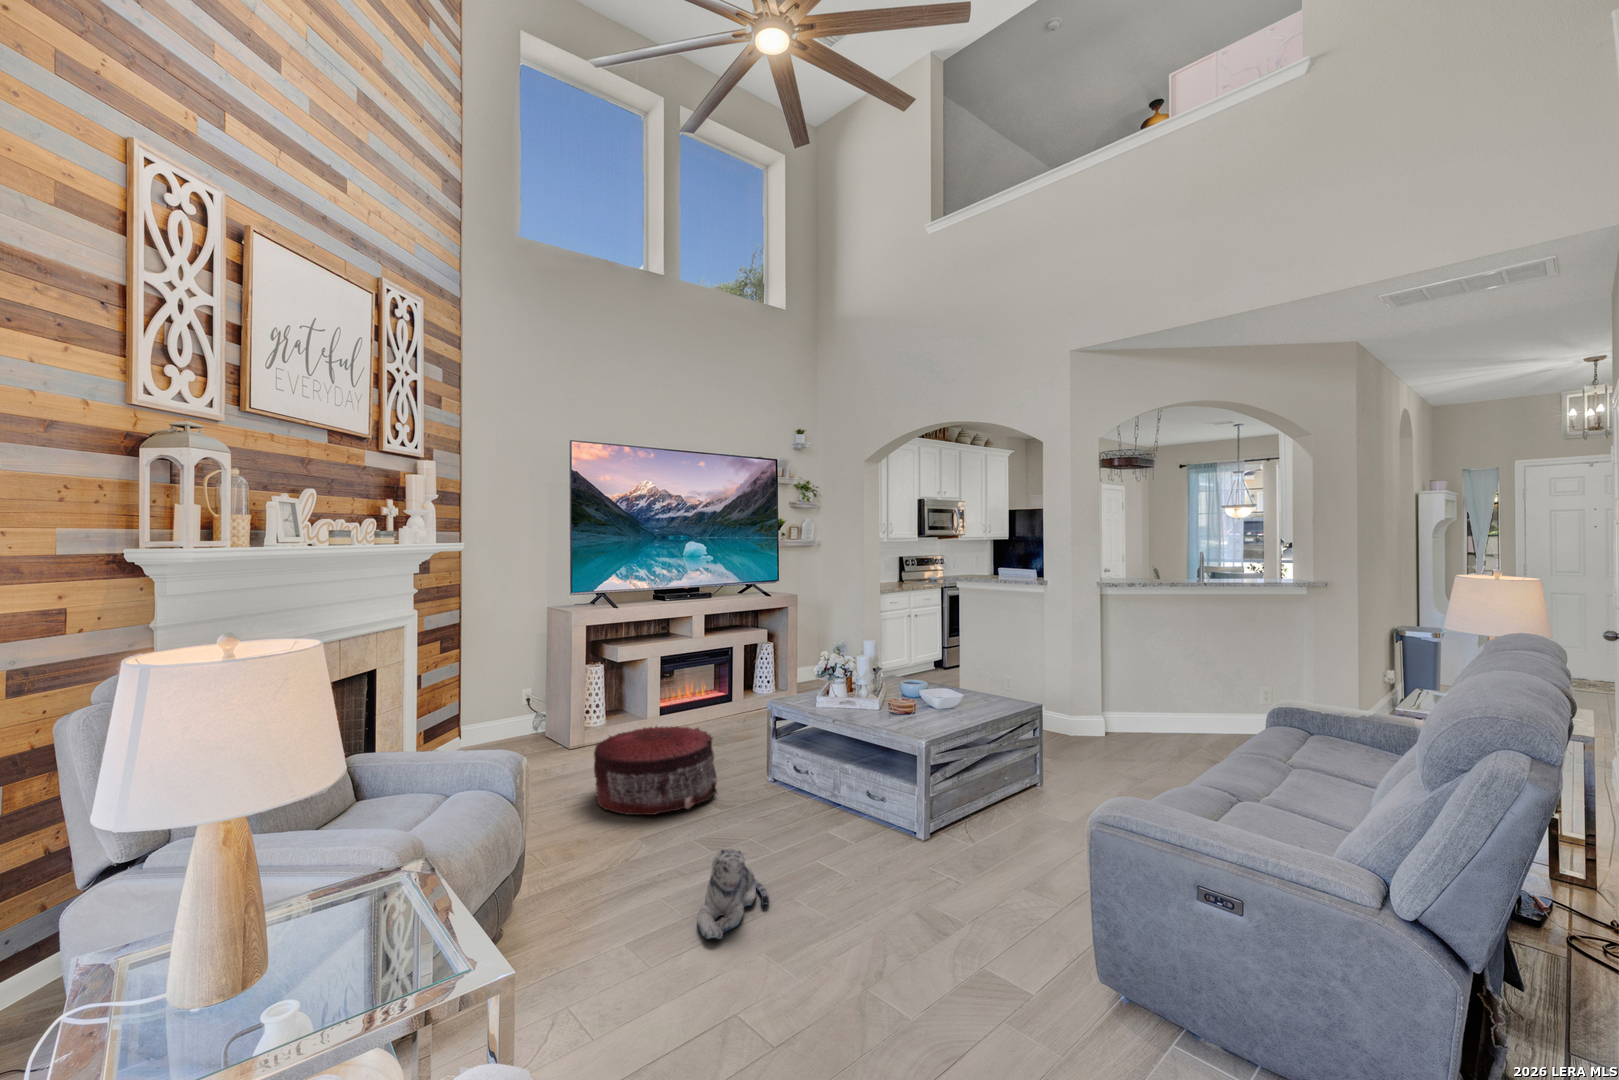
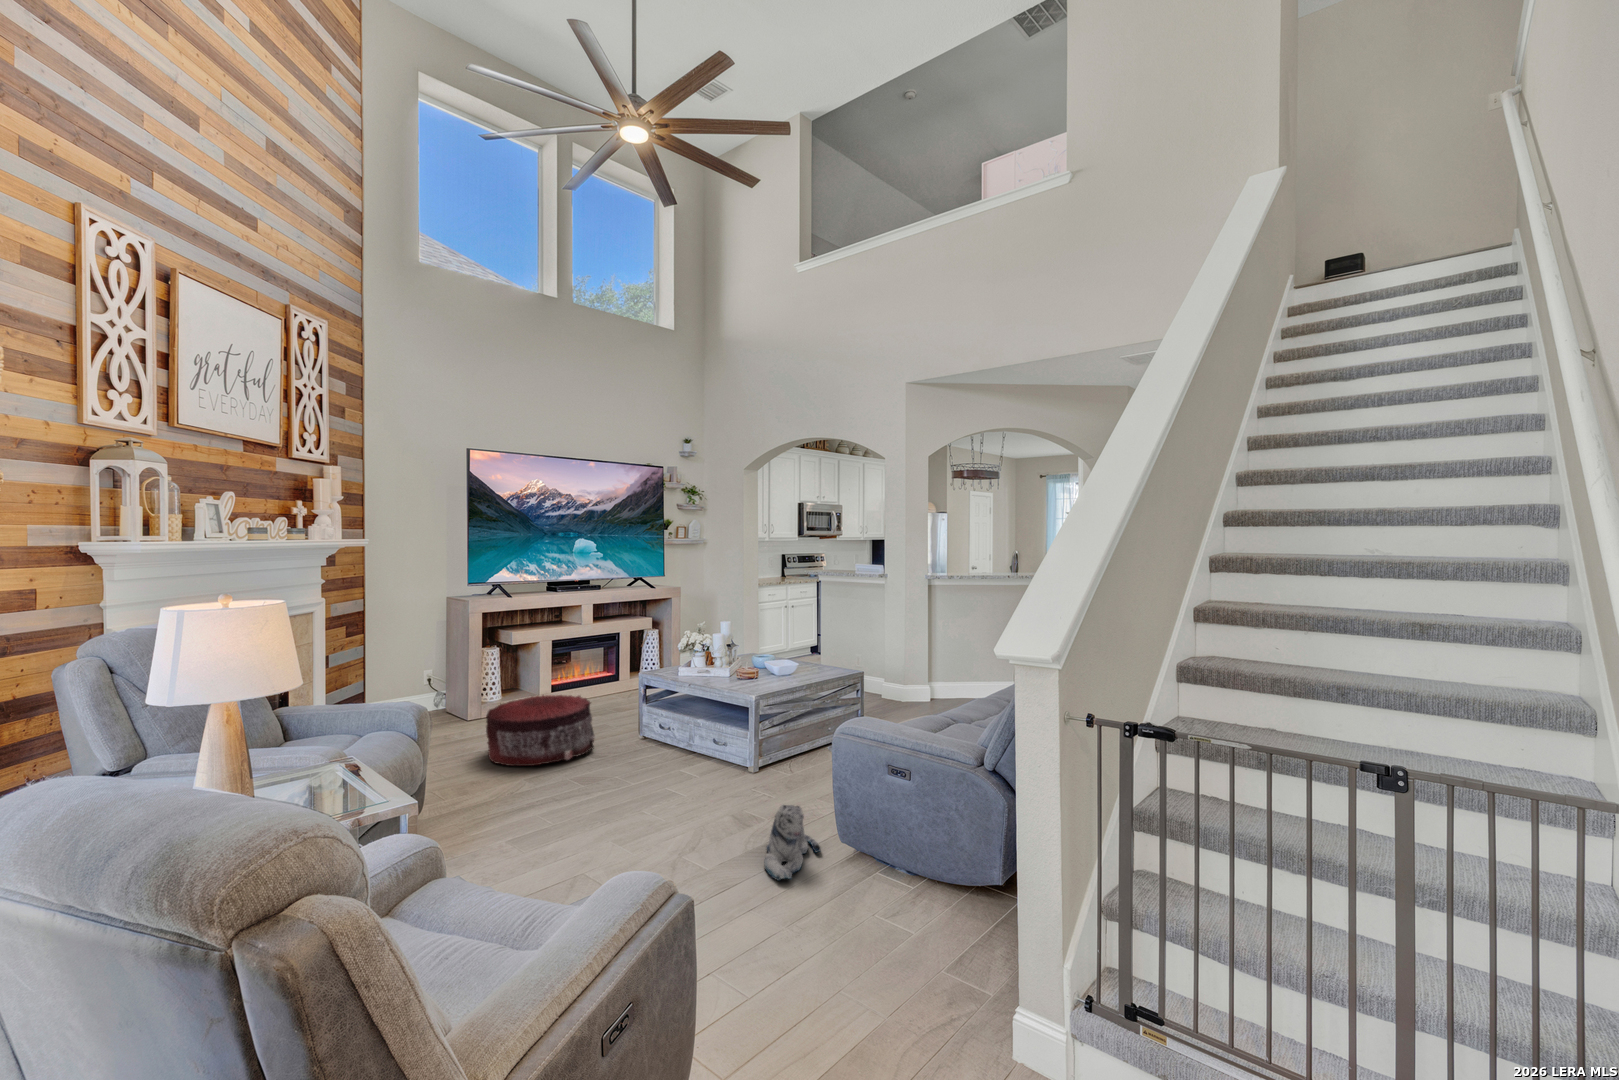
plush toy: present [697,849,769,940] -> present [764,805,821,881]

